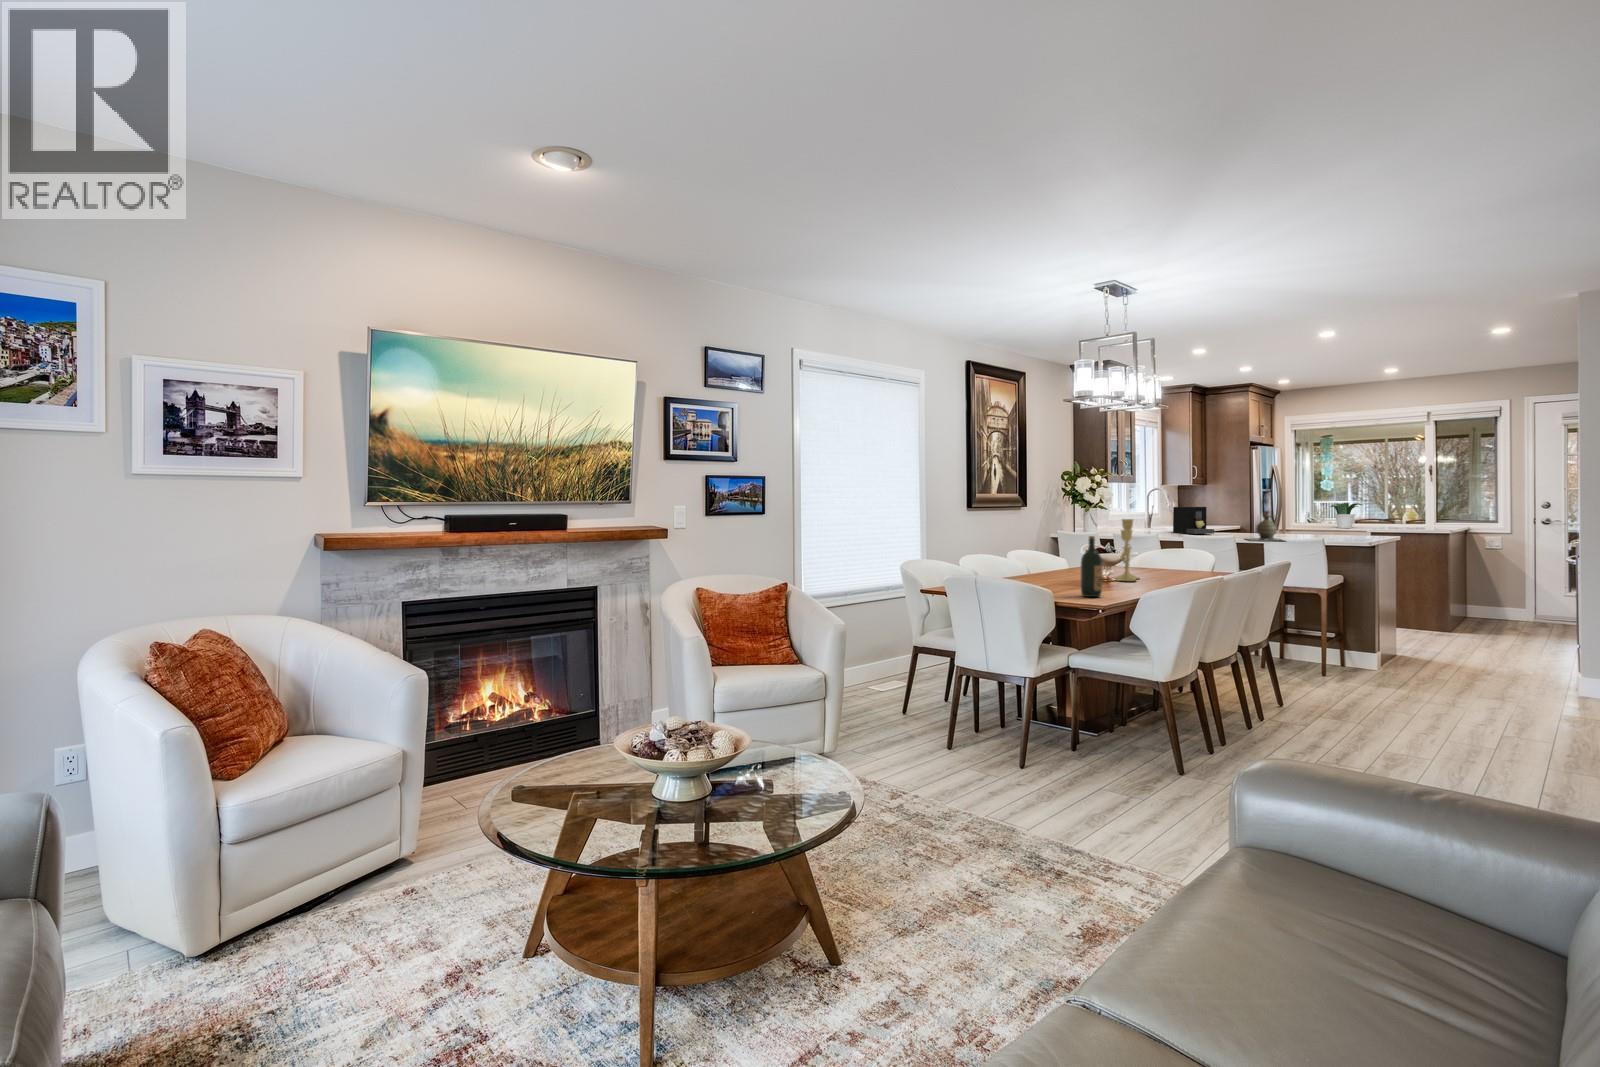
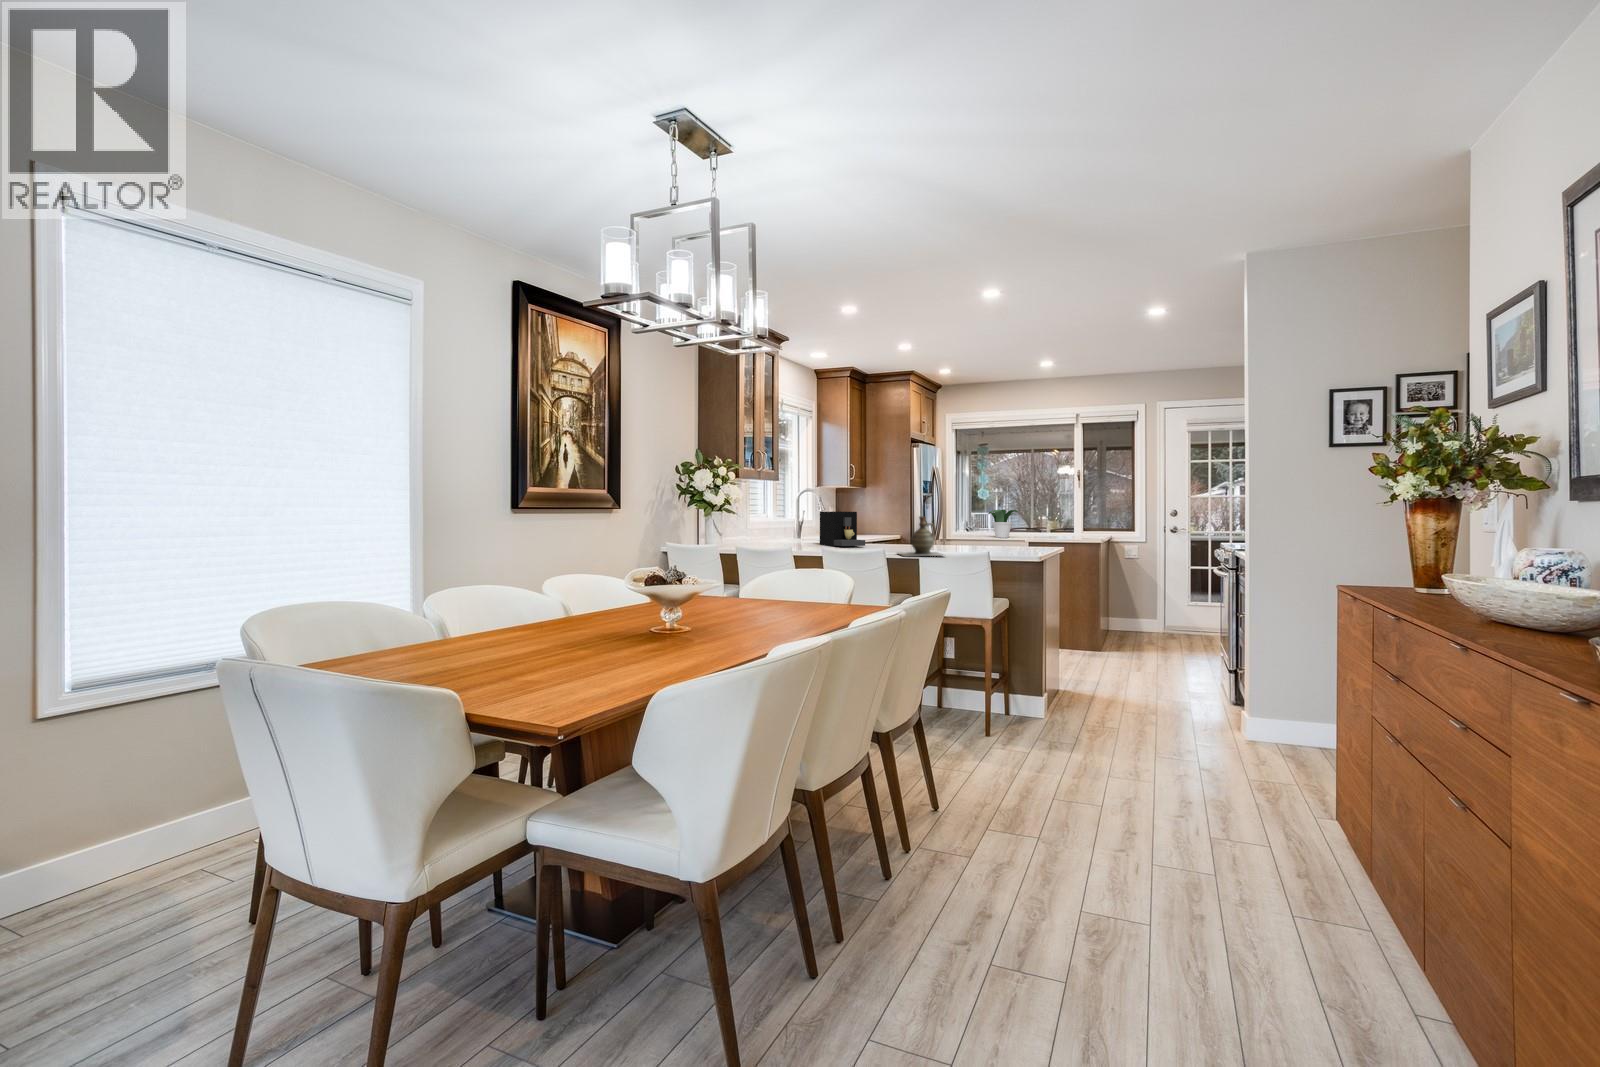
candlestick: present [1116,519,1139,581] -> none [676,528,723,641]
wine bottle: present [1081,536,1103,597] -> none [546,566,593,702]

